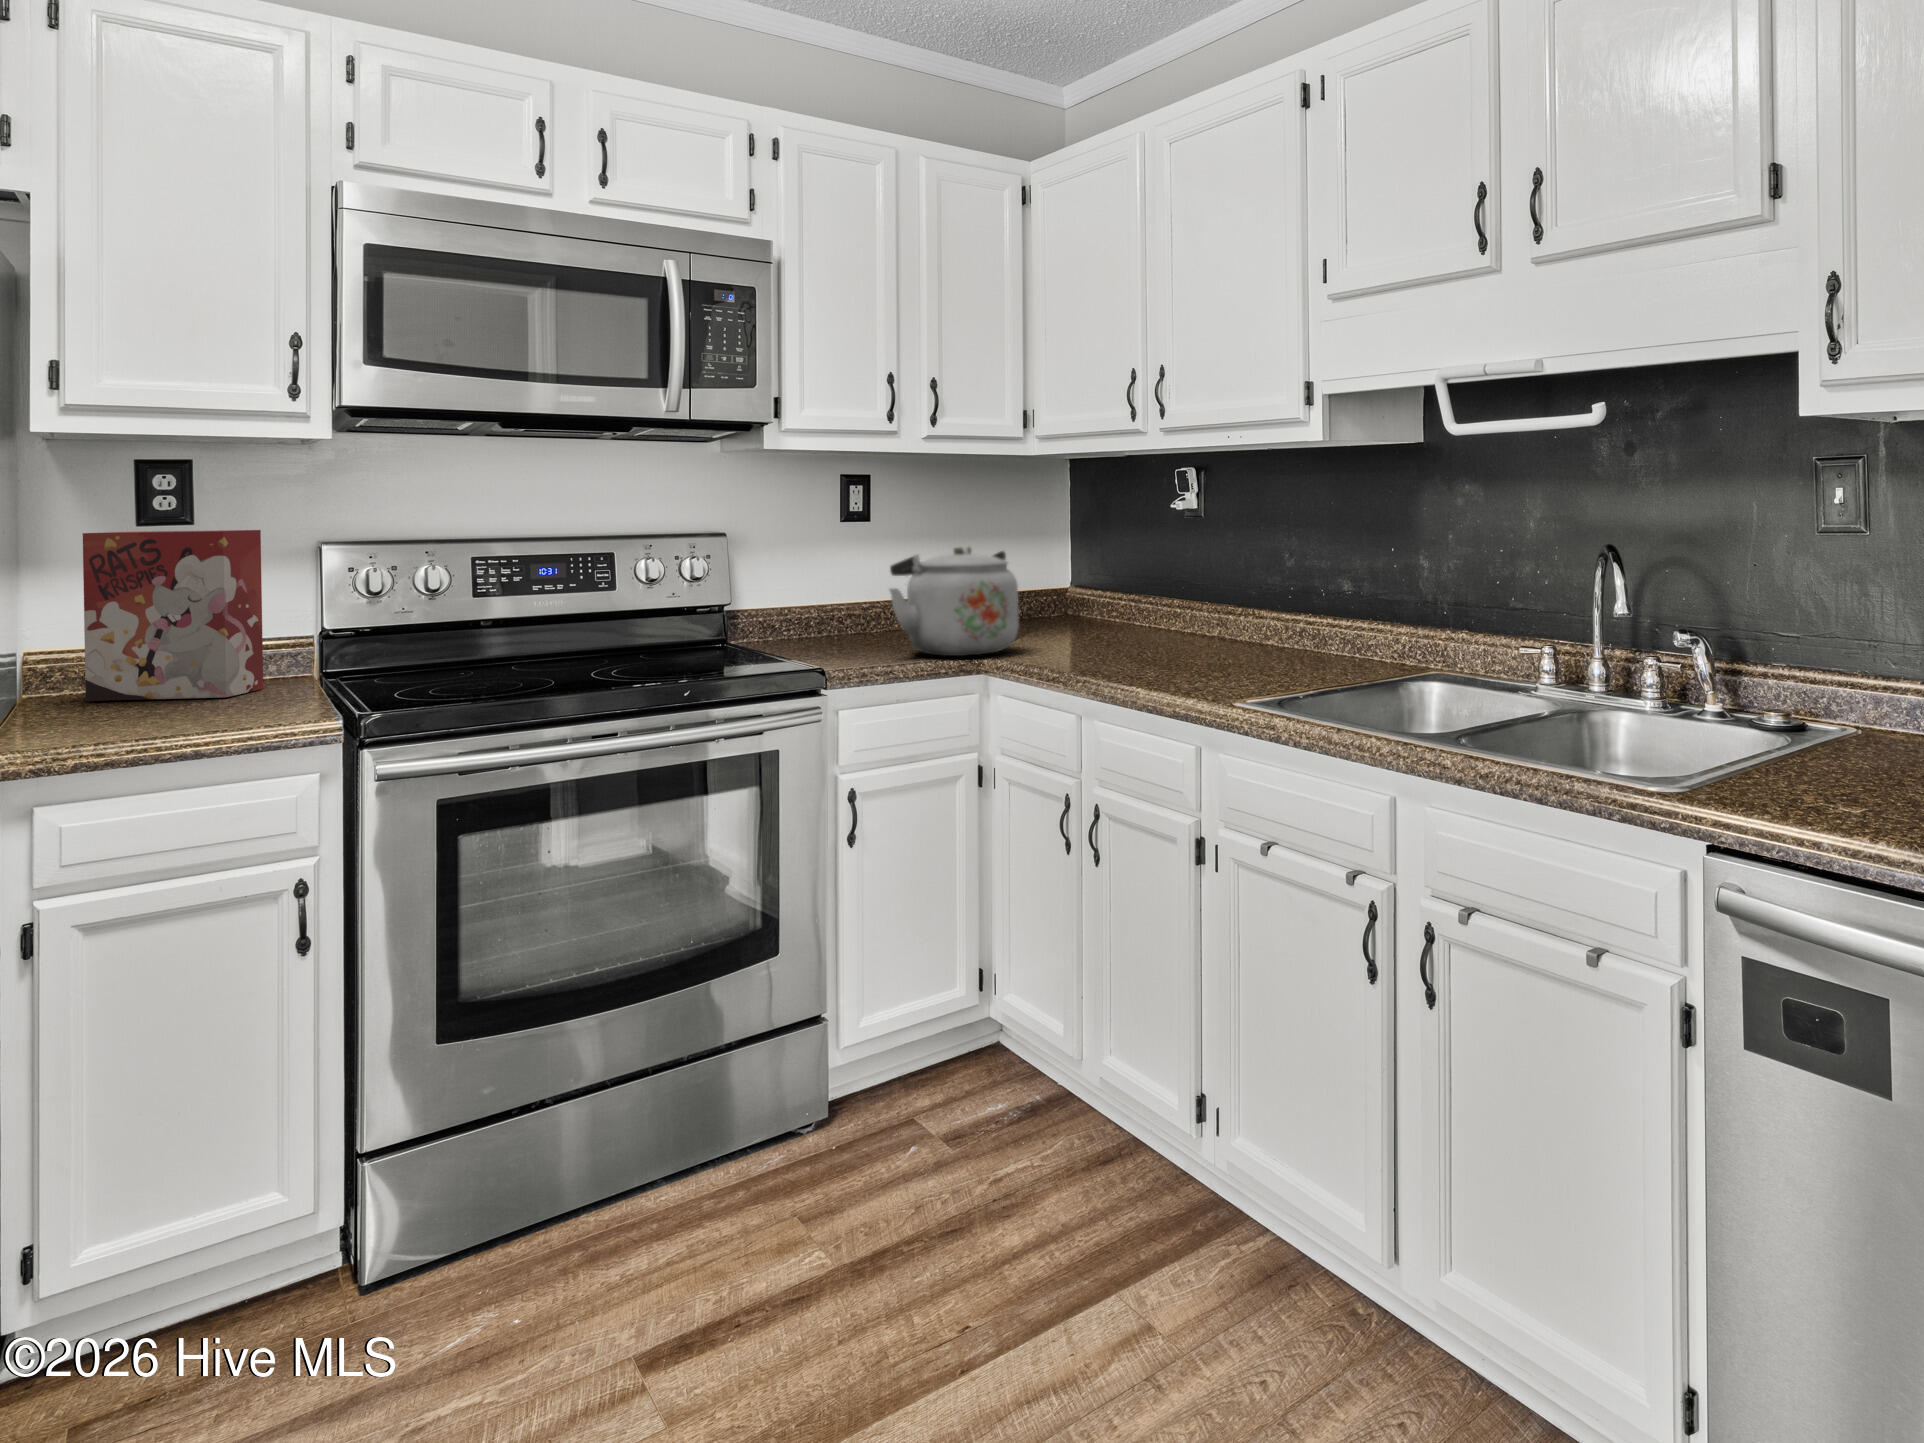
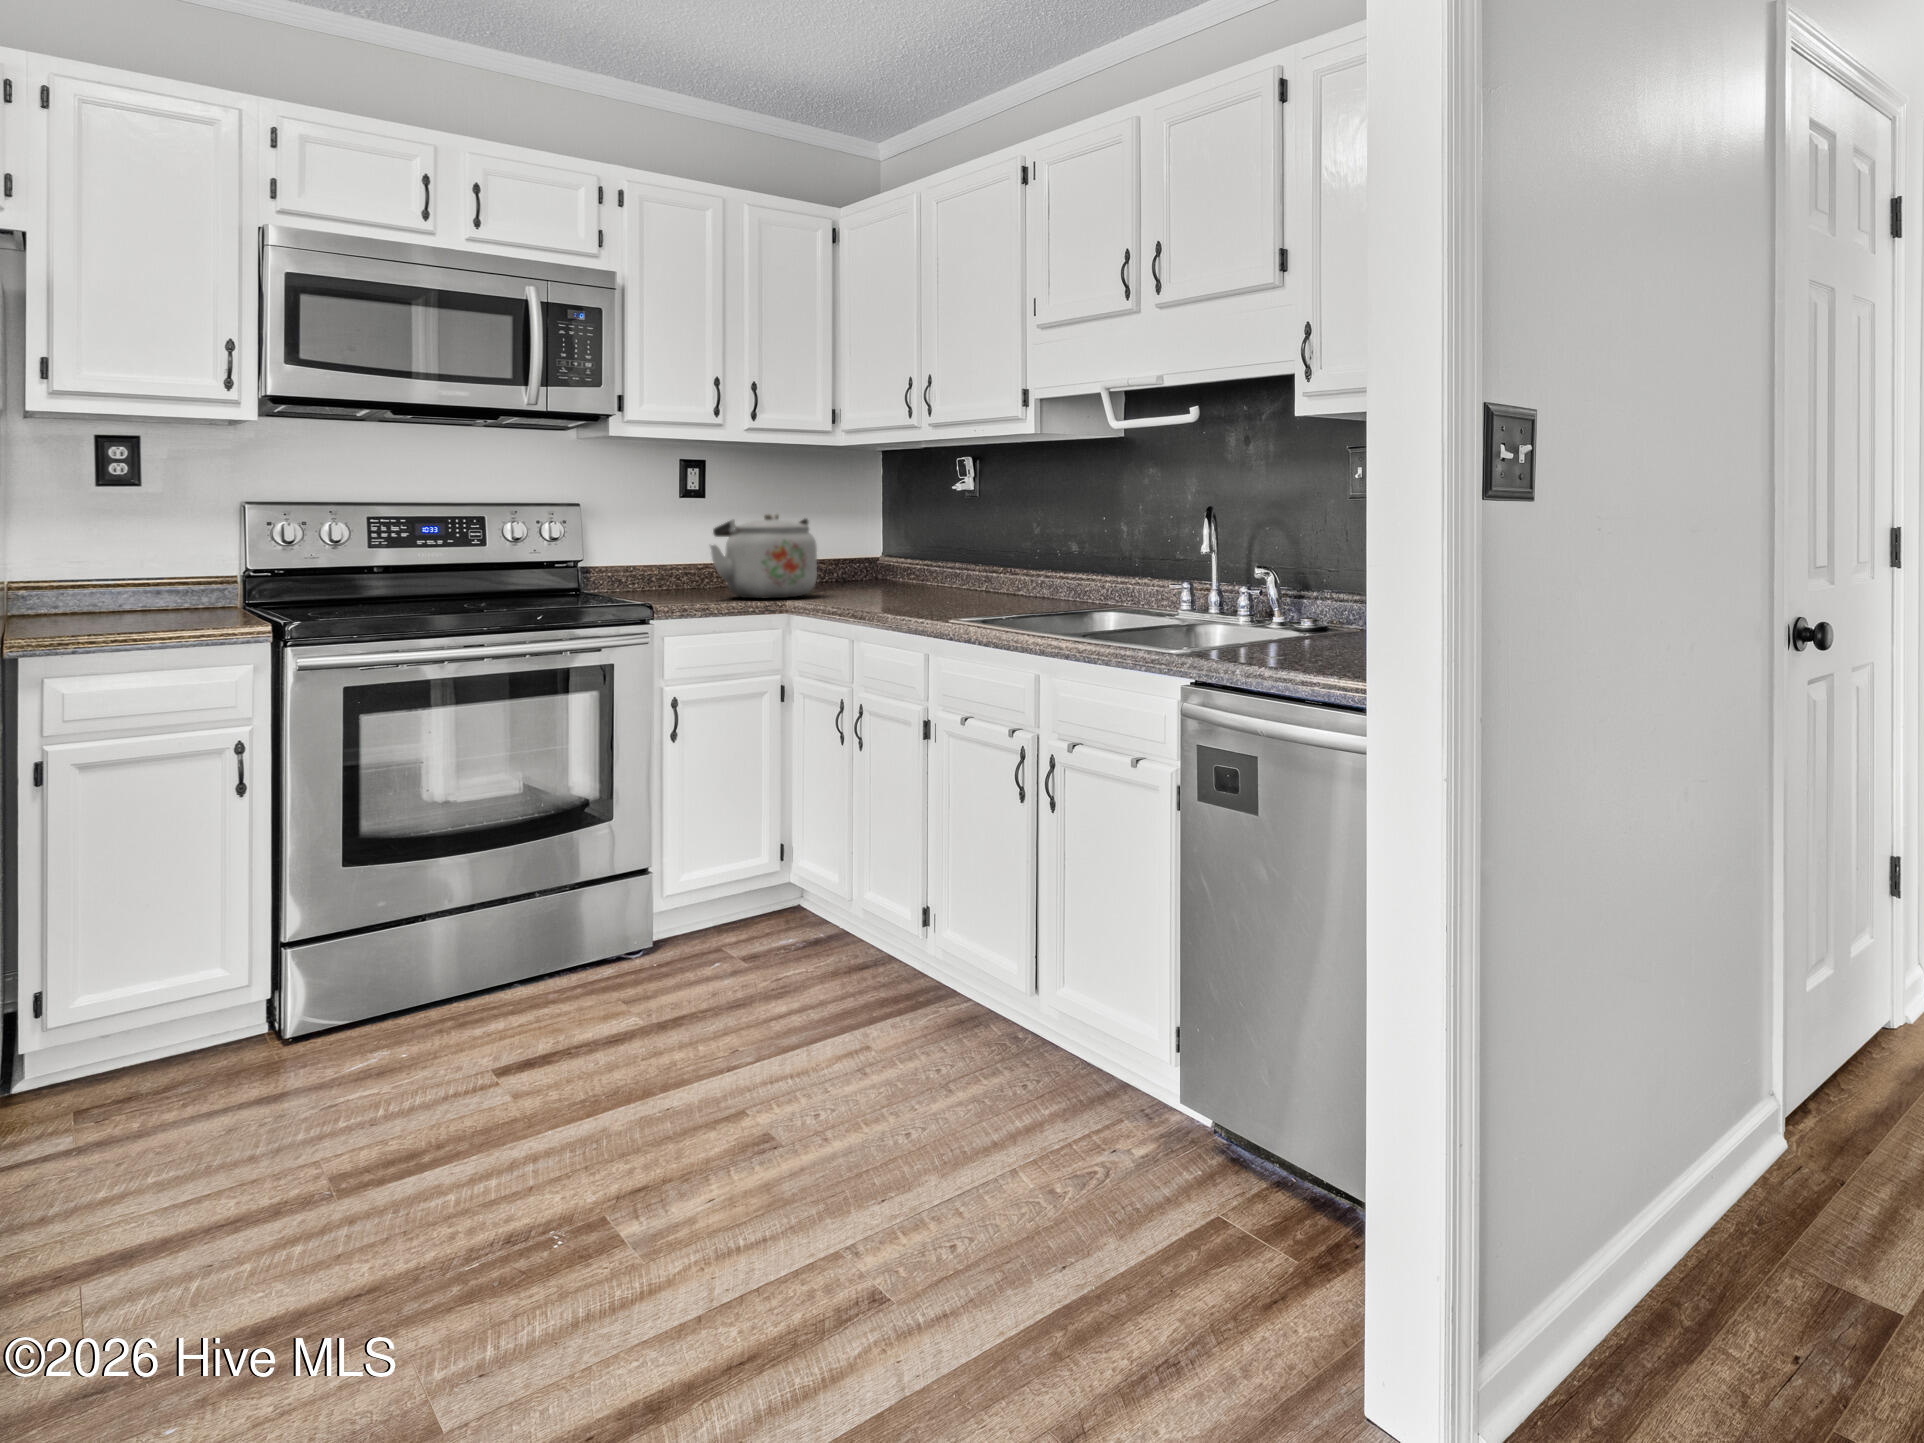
cereal box: present [83,530,263,701] -> none [58,490,200,619]

